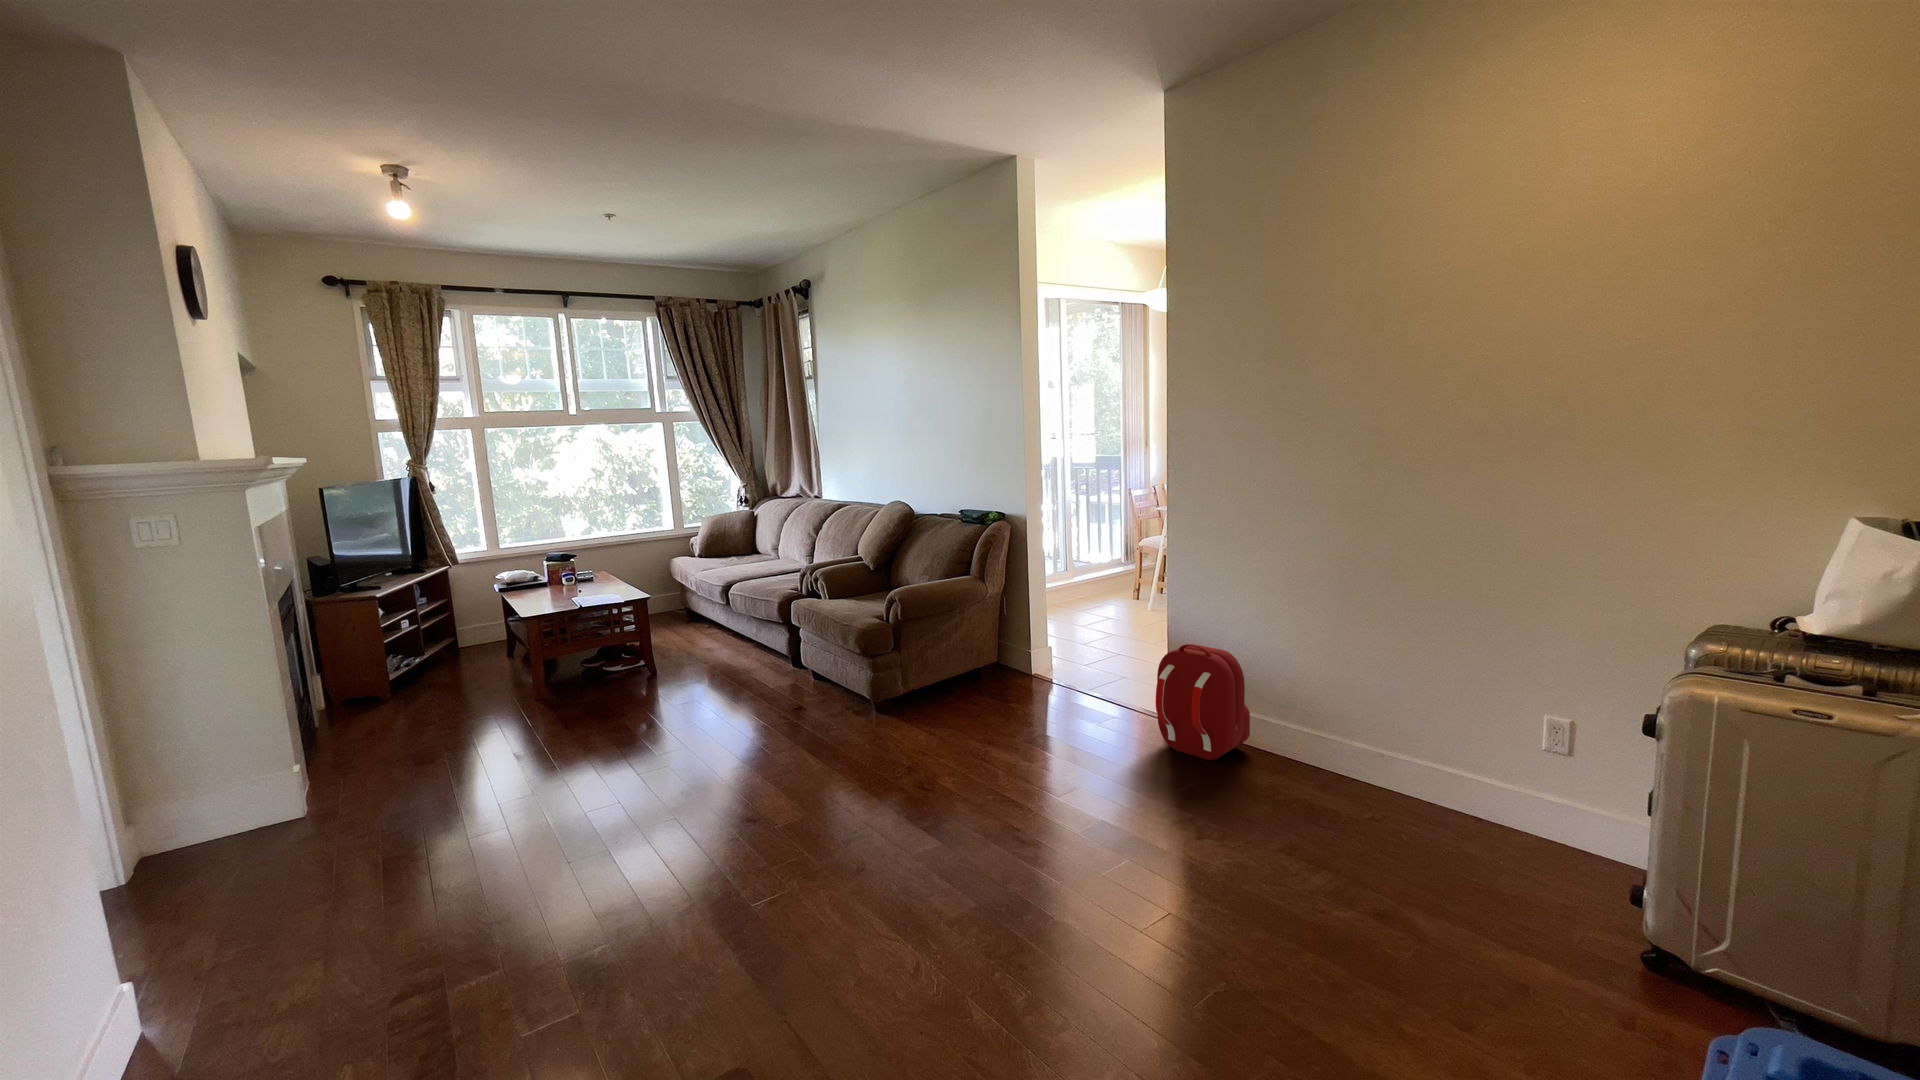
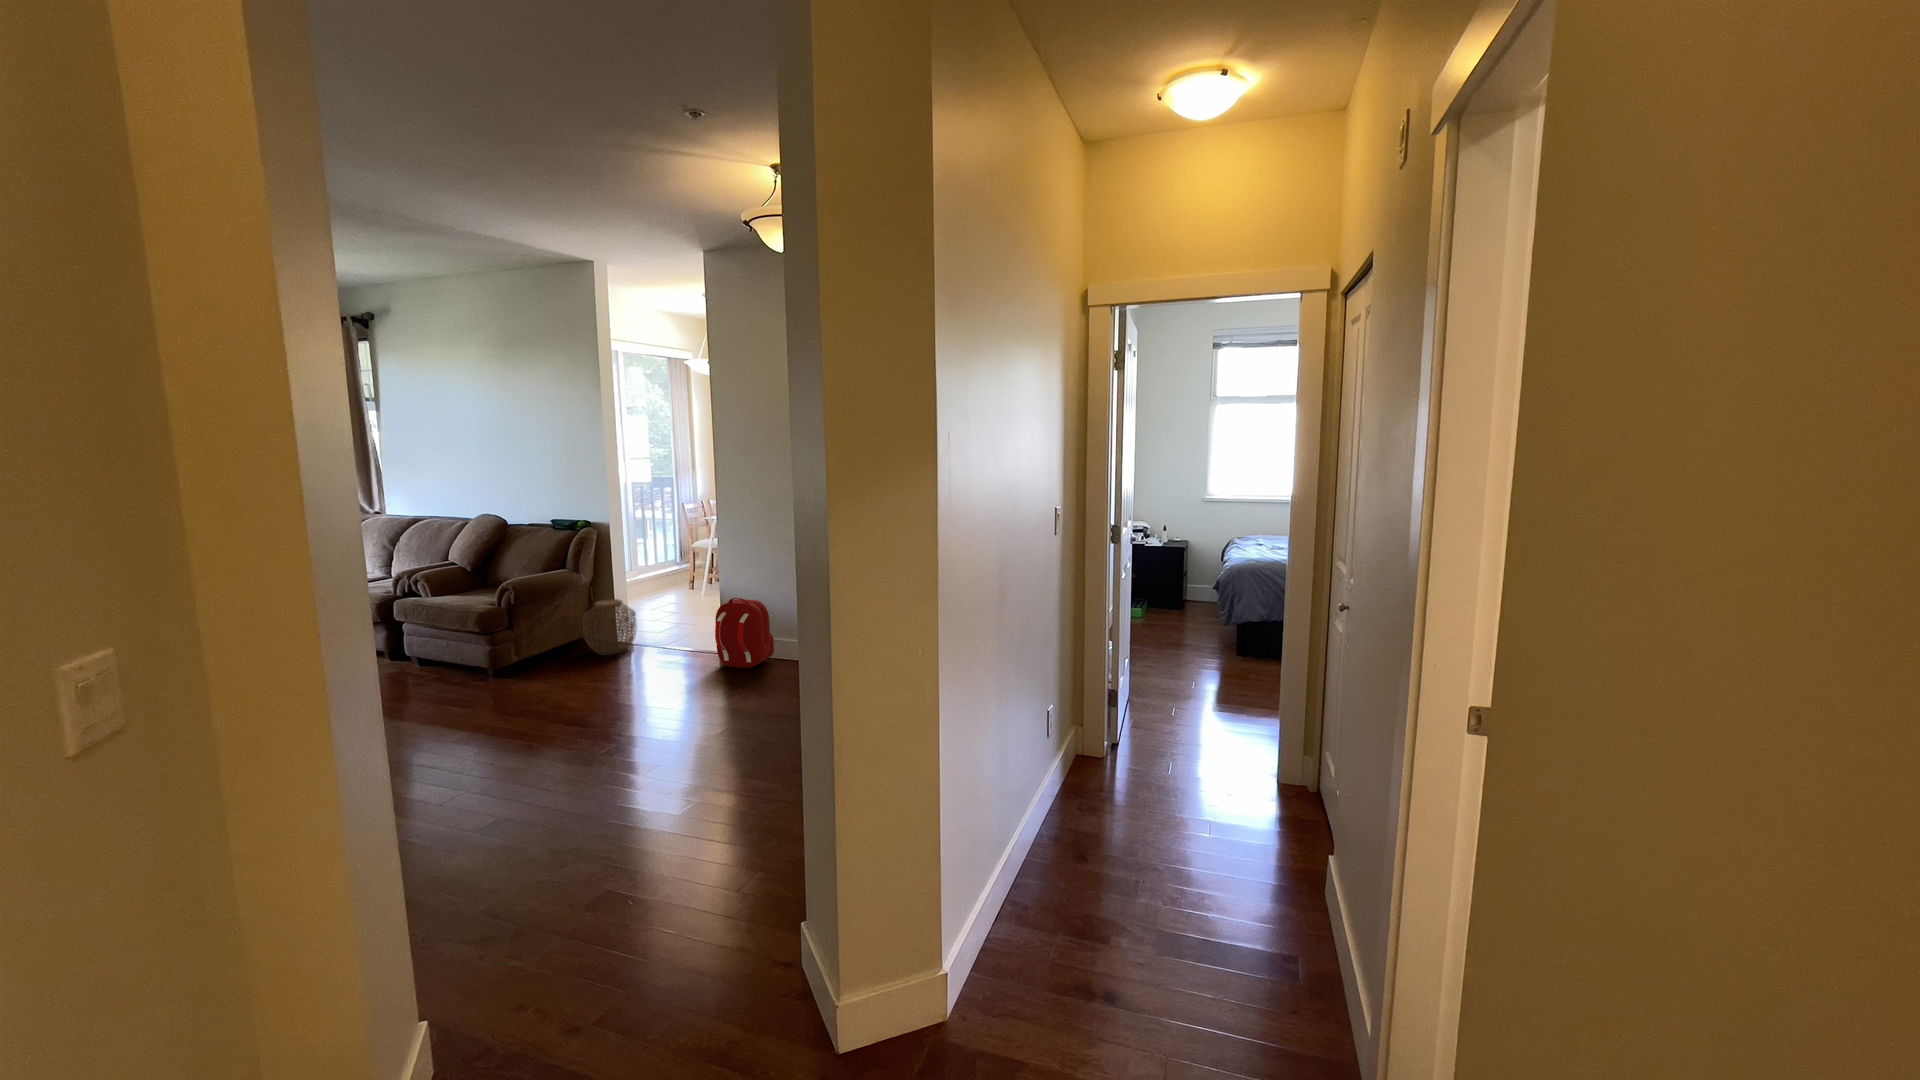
woven basket: none [986,619,1053,695] -> present [583,599,637,655]

